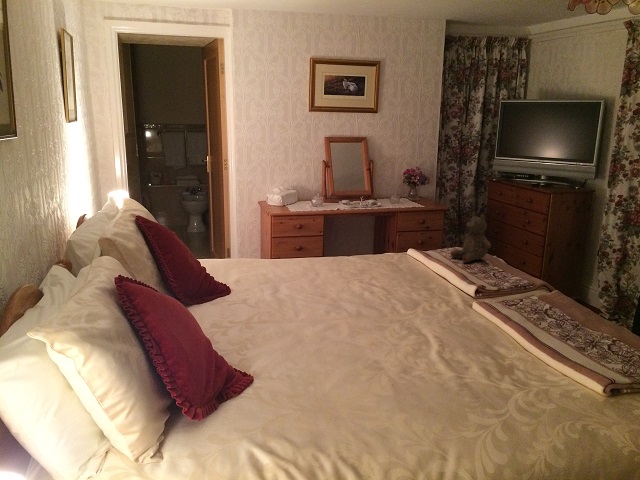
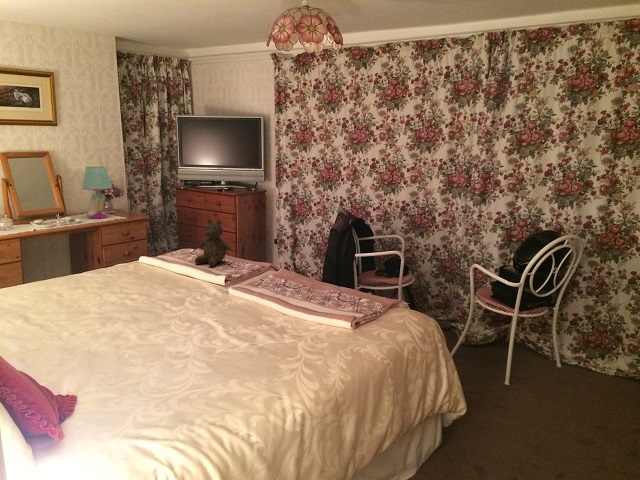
table lamp: none [388,152,415,203] -> present [83,167,112,218]

